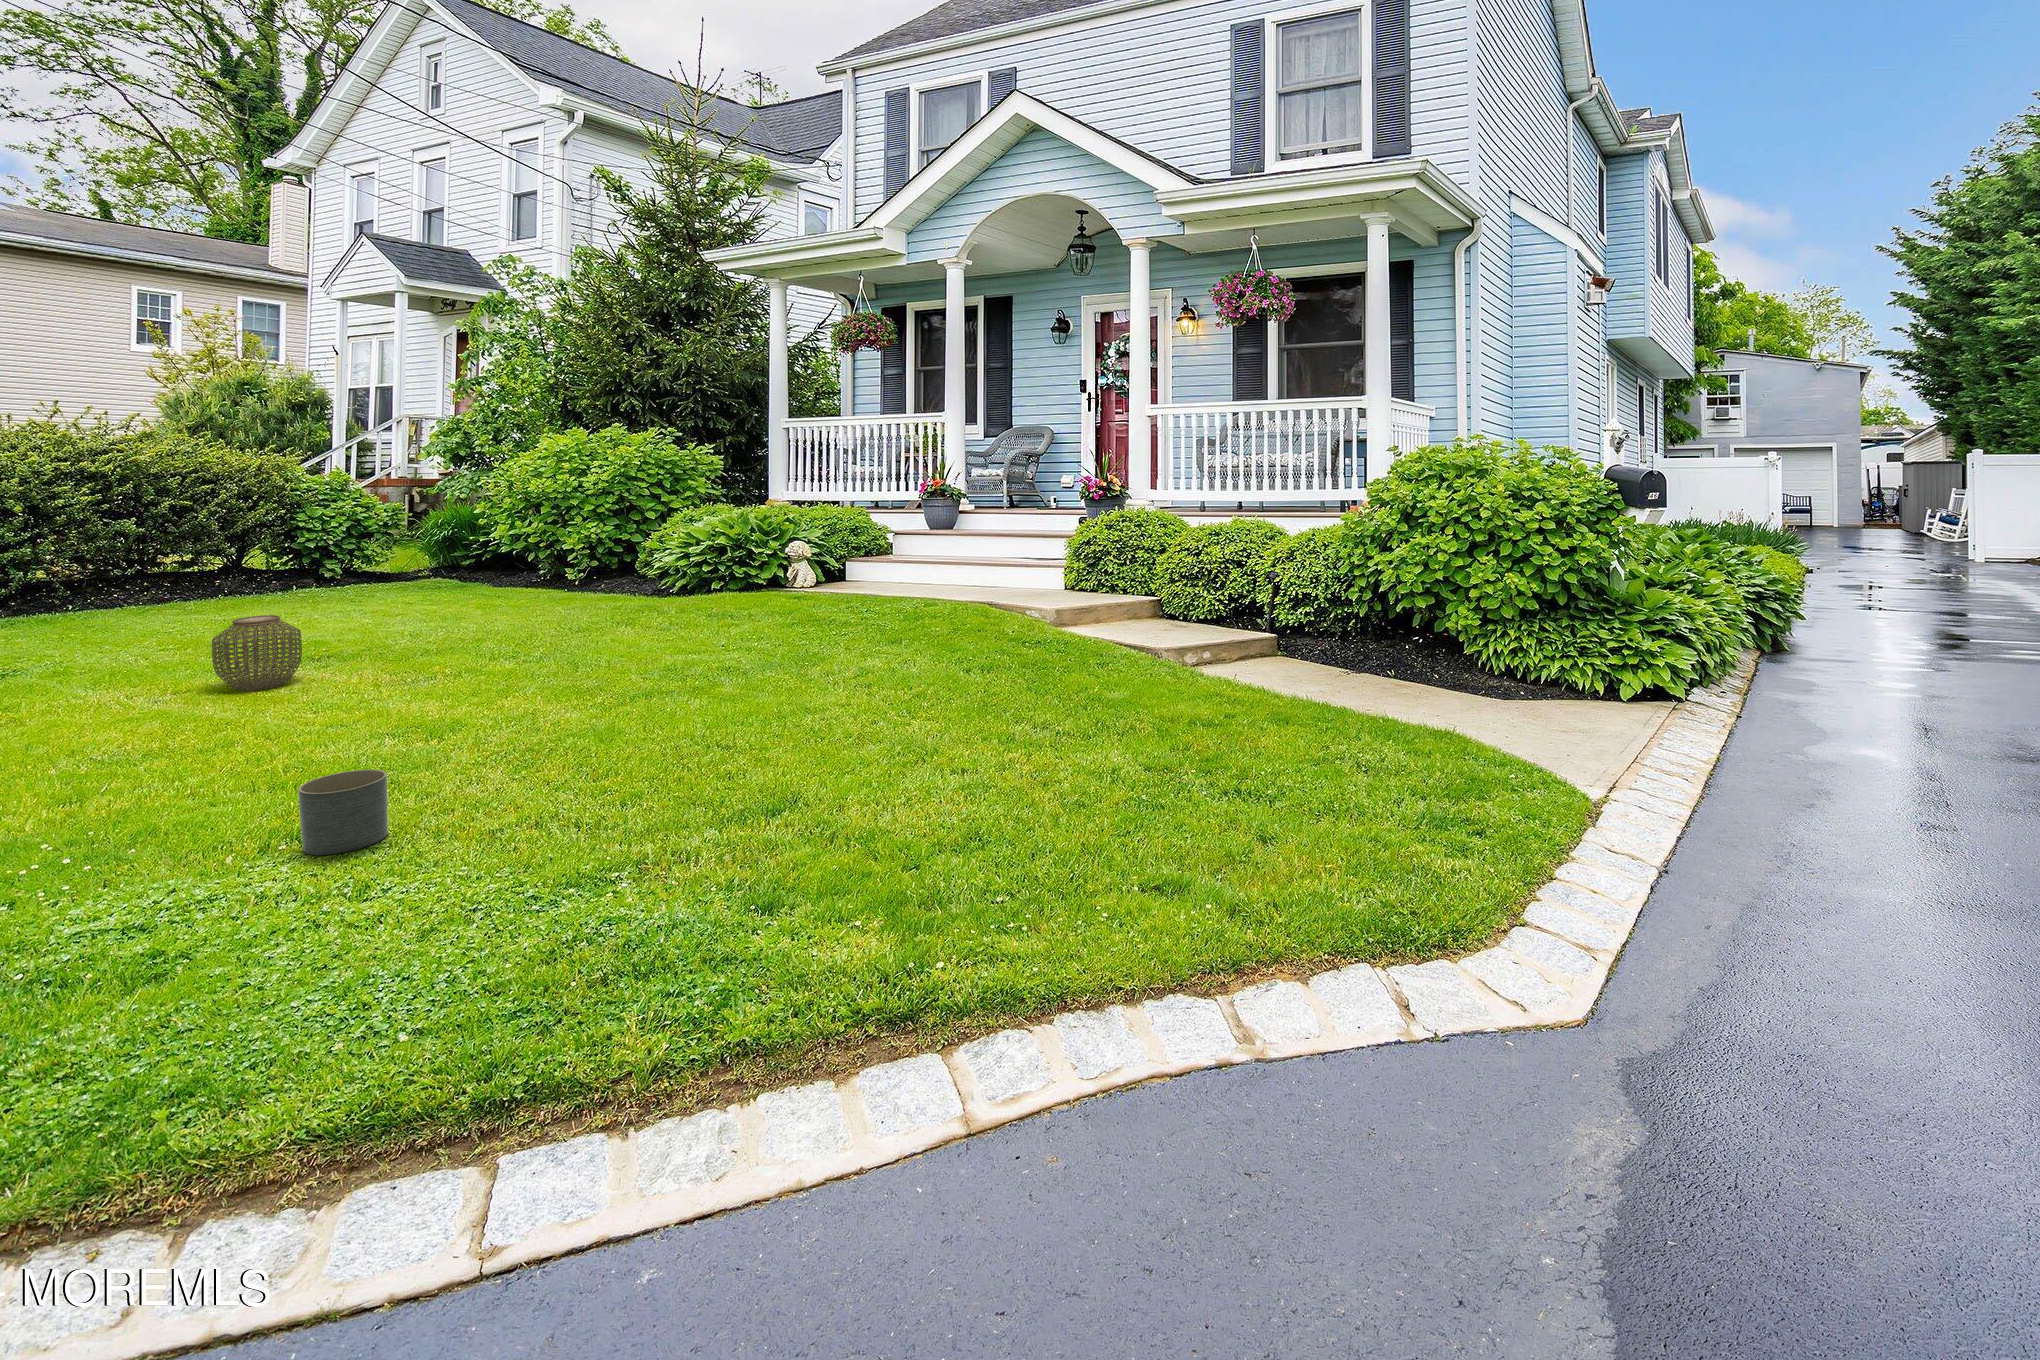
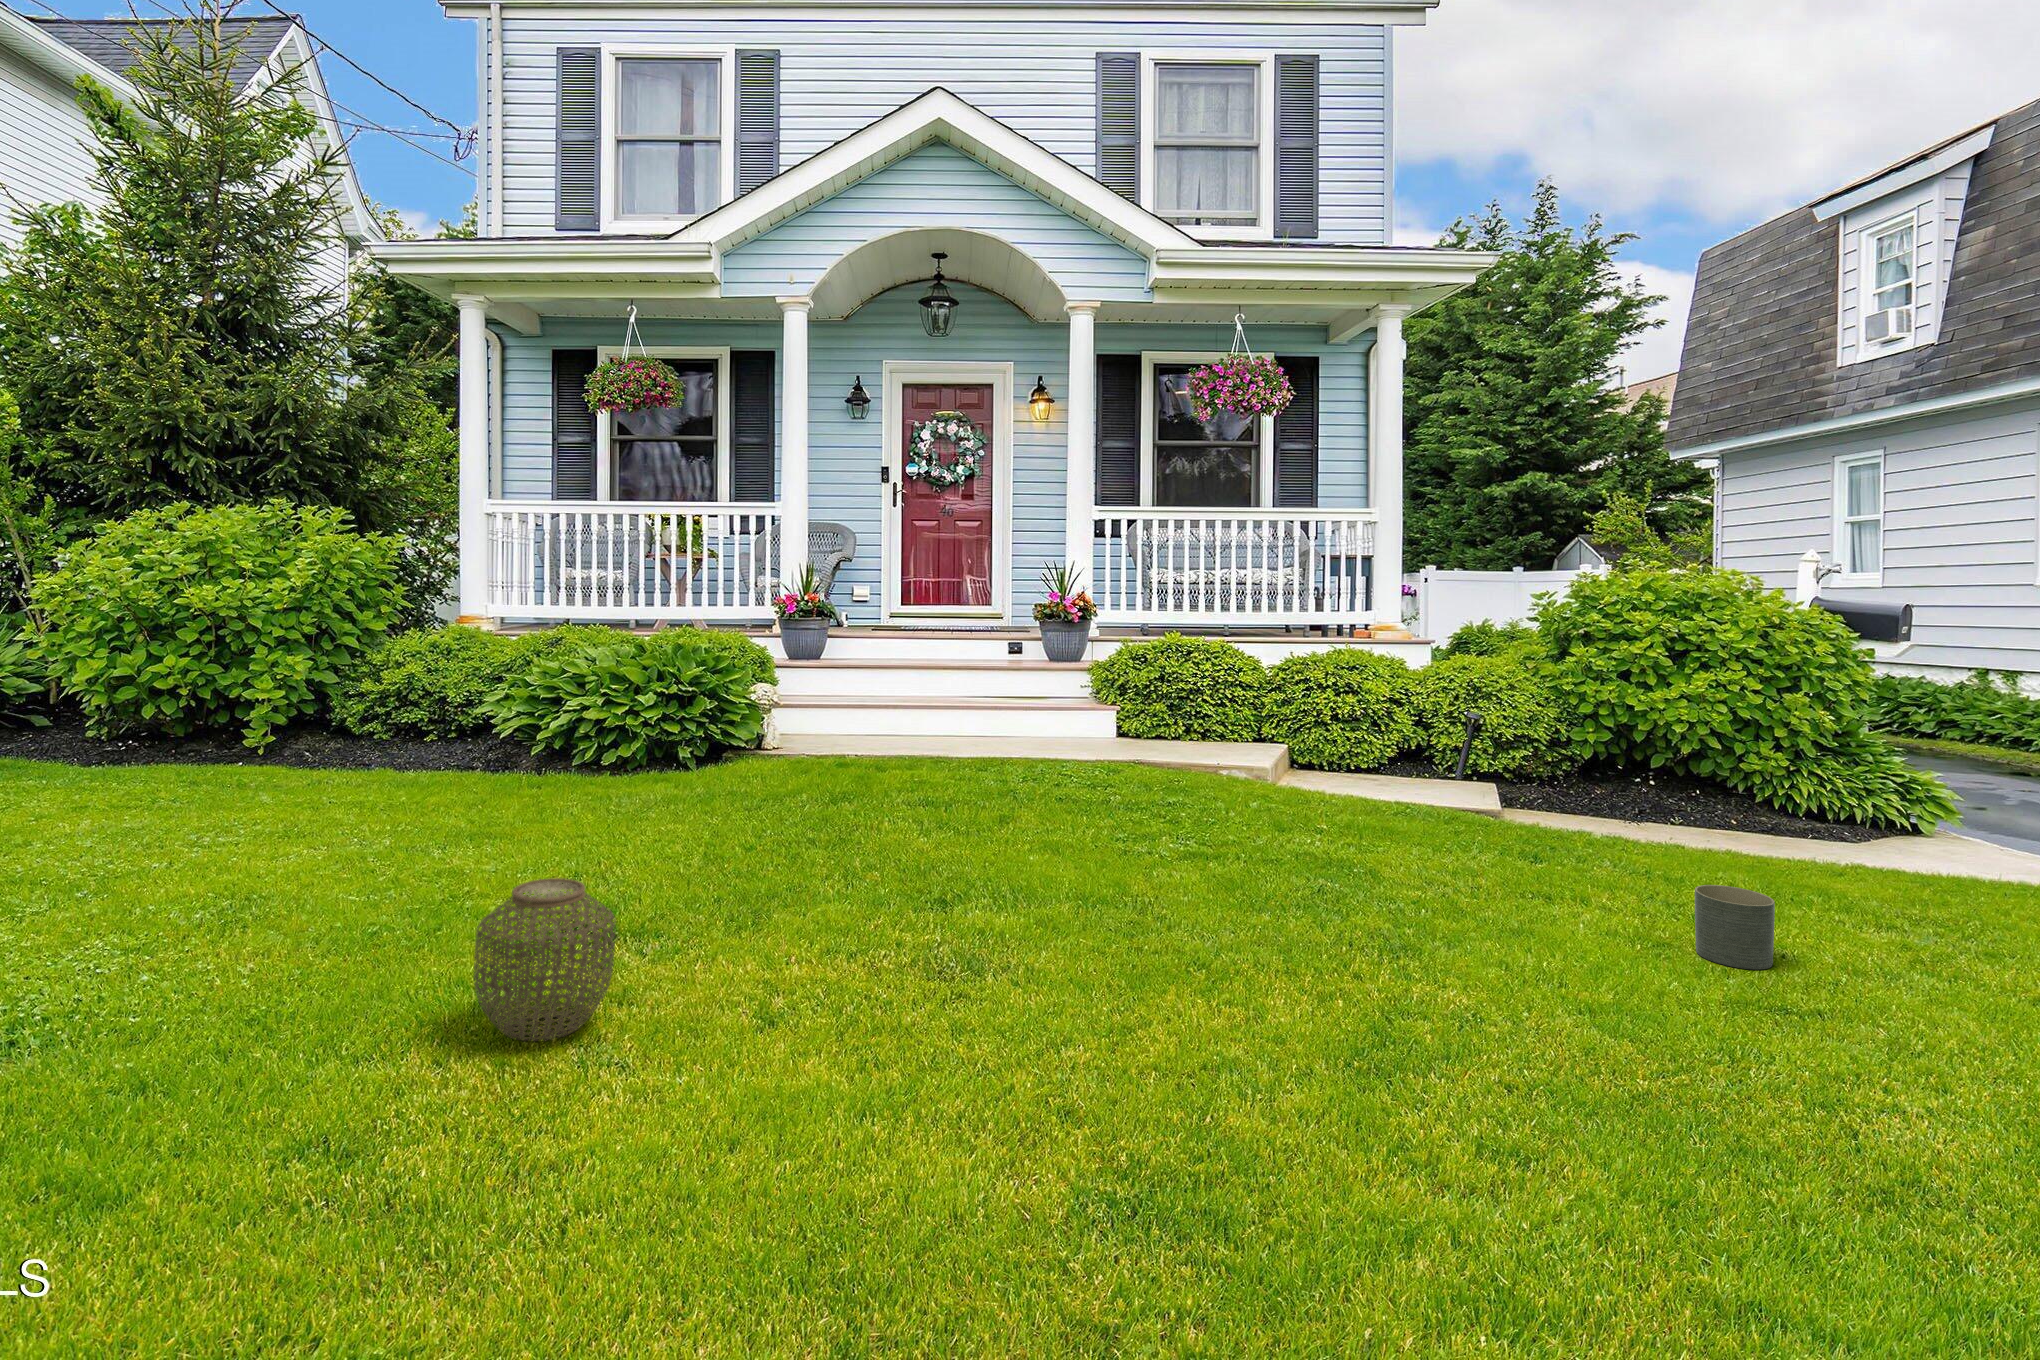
planter: present [298,770,388,855] -> present [1695,885,1775,970]

